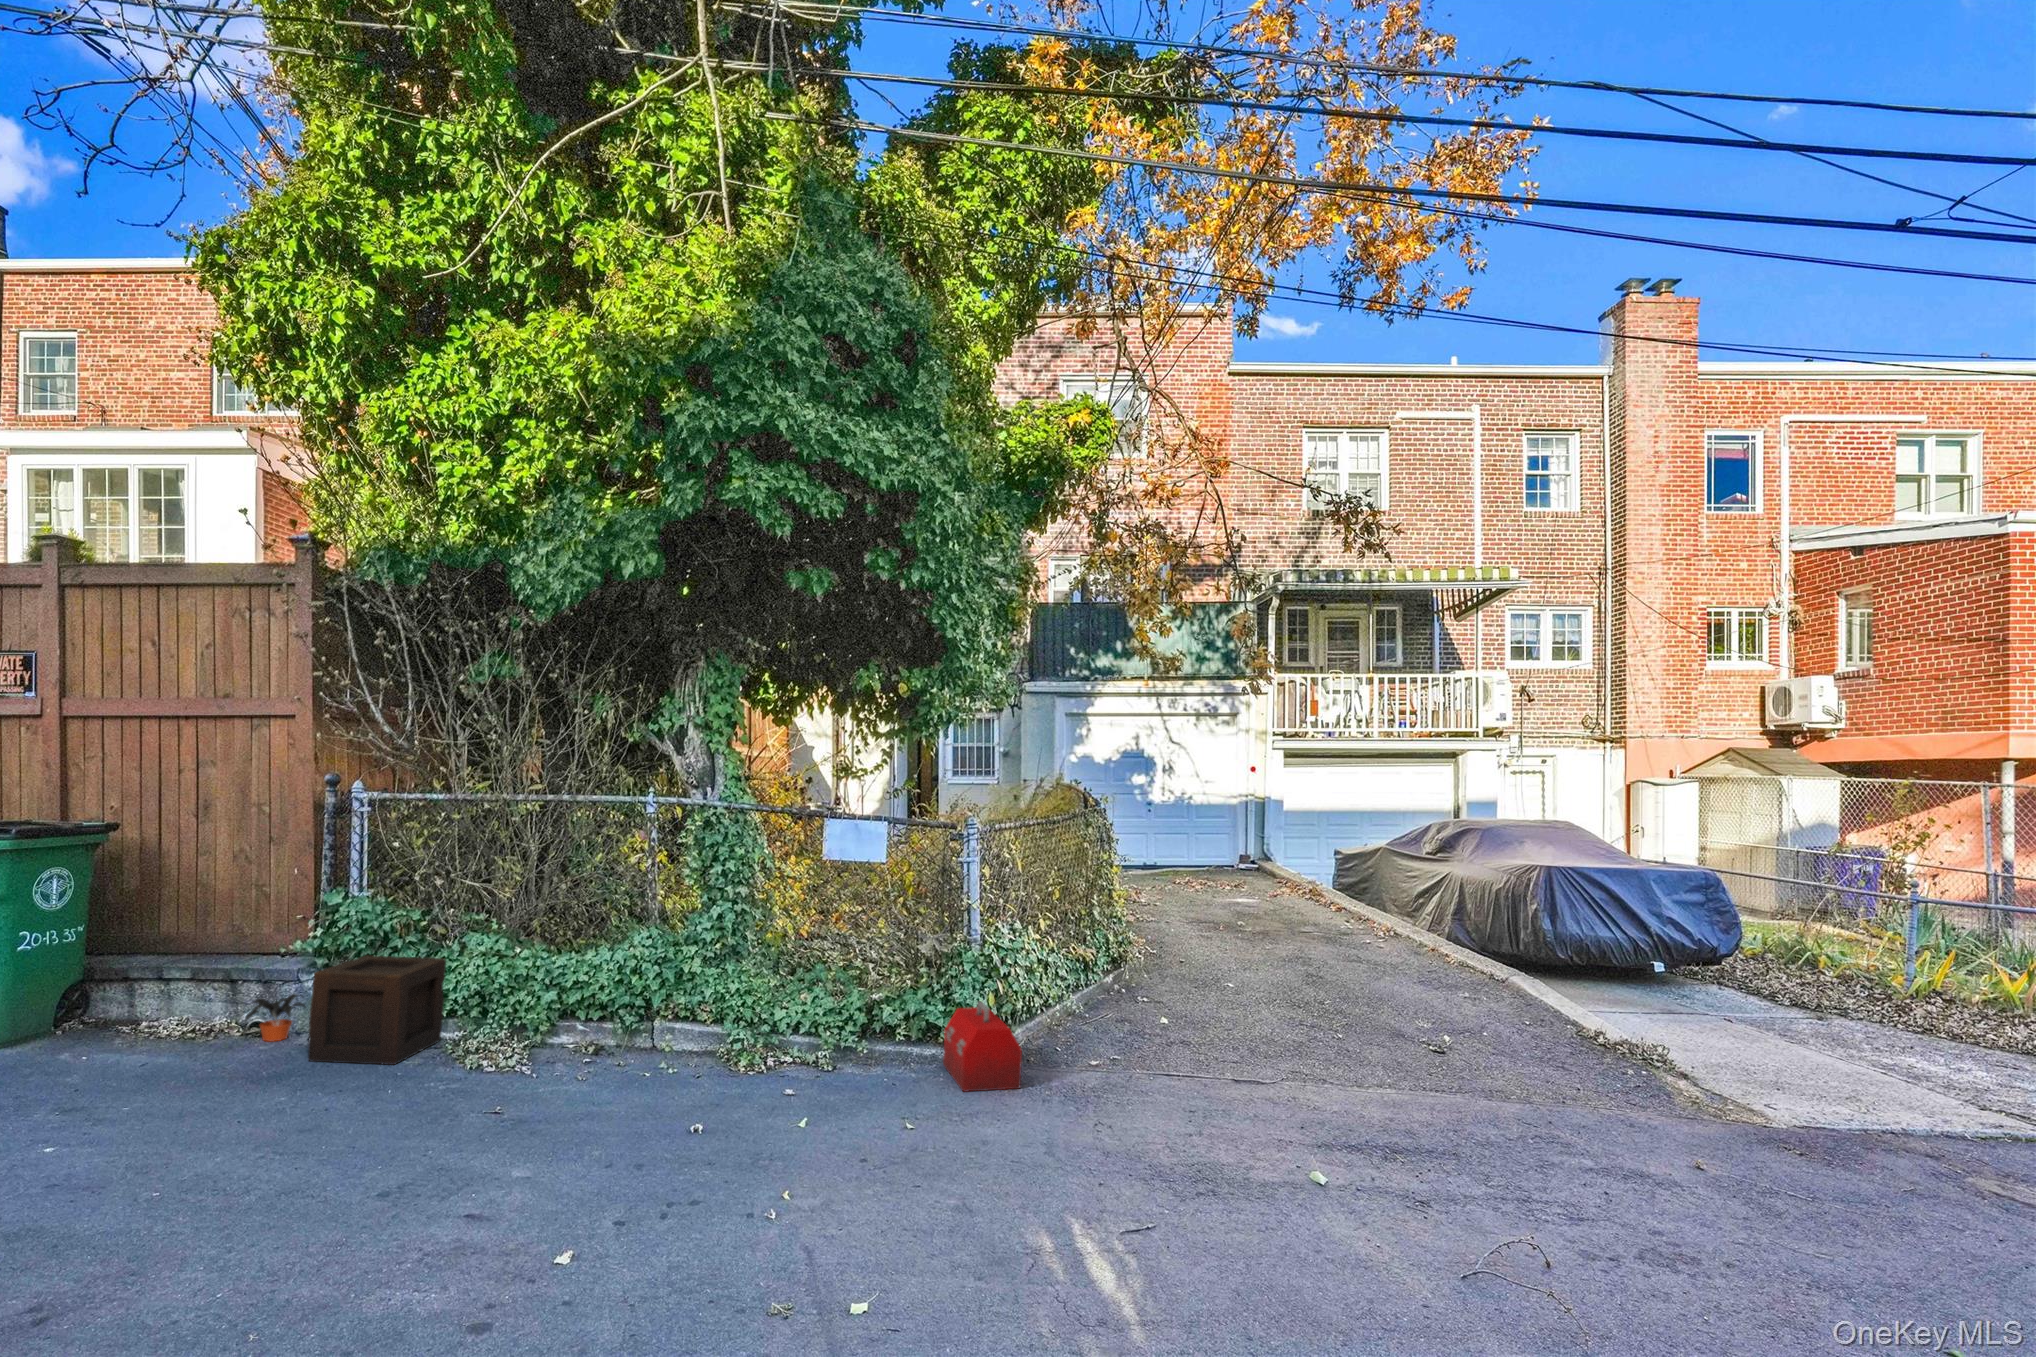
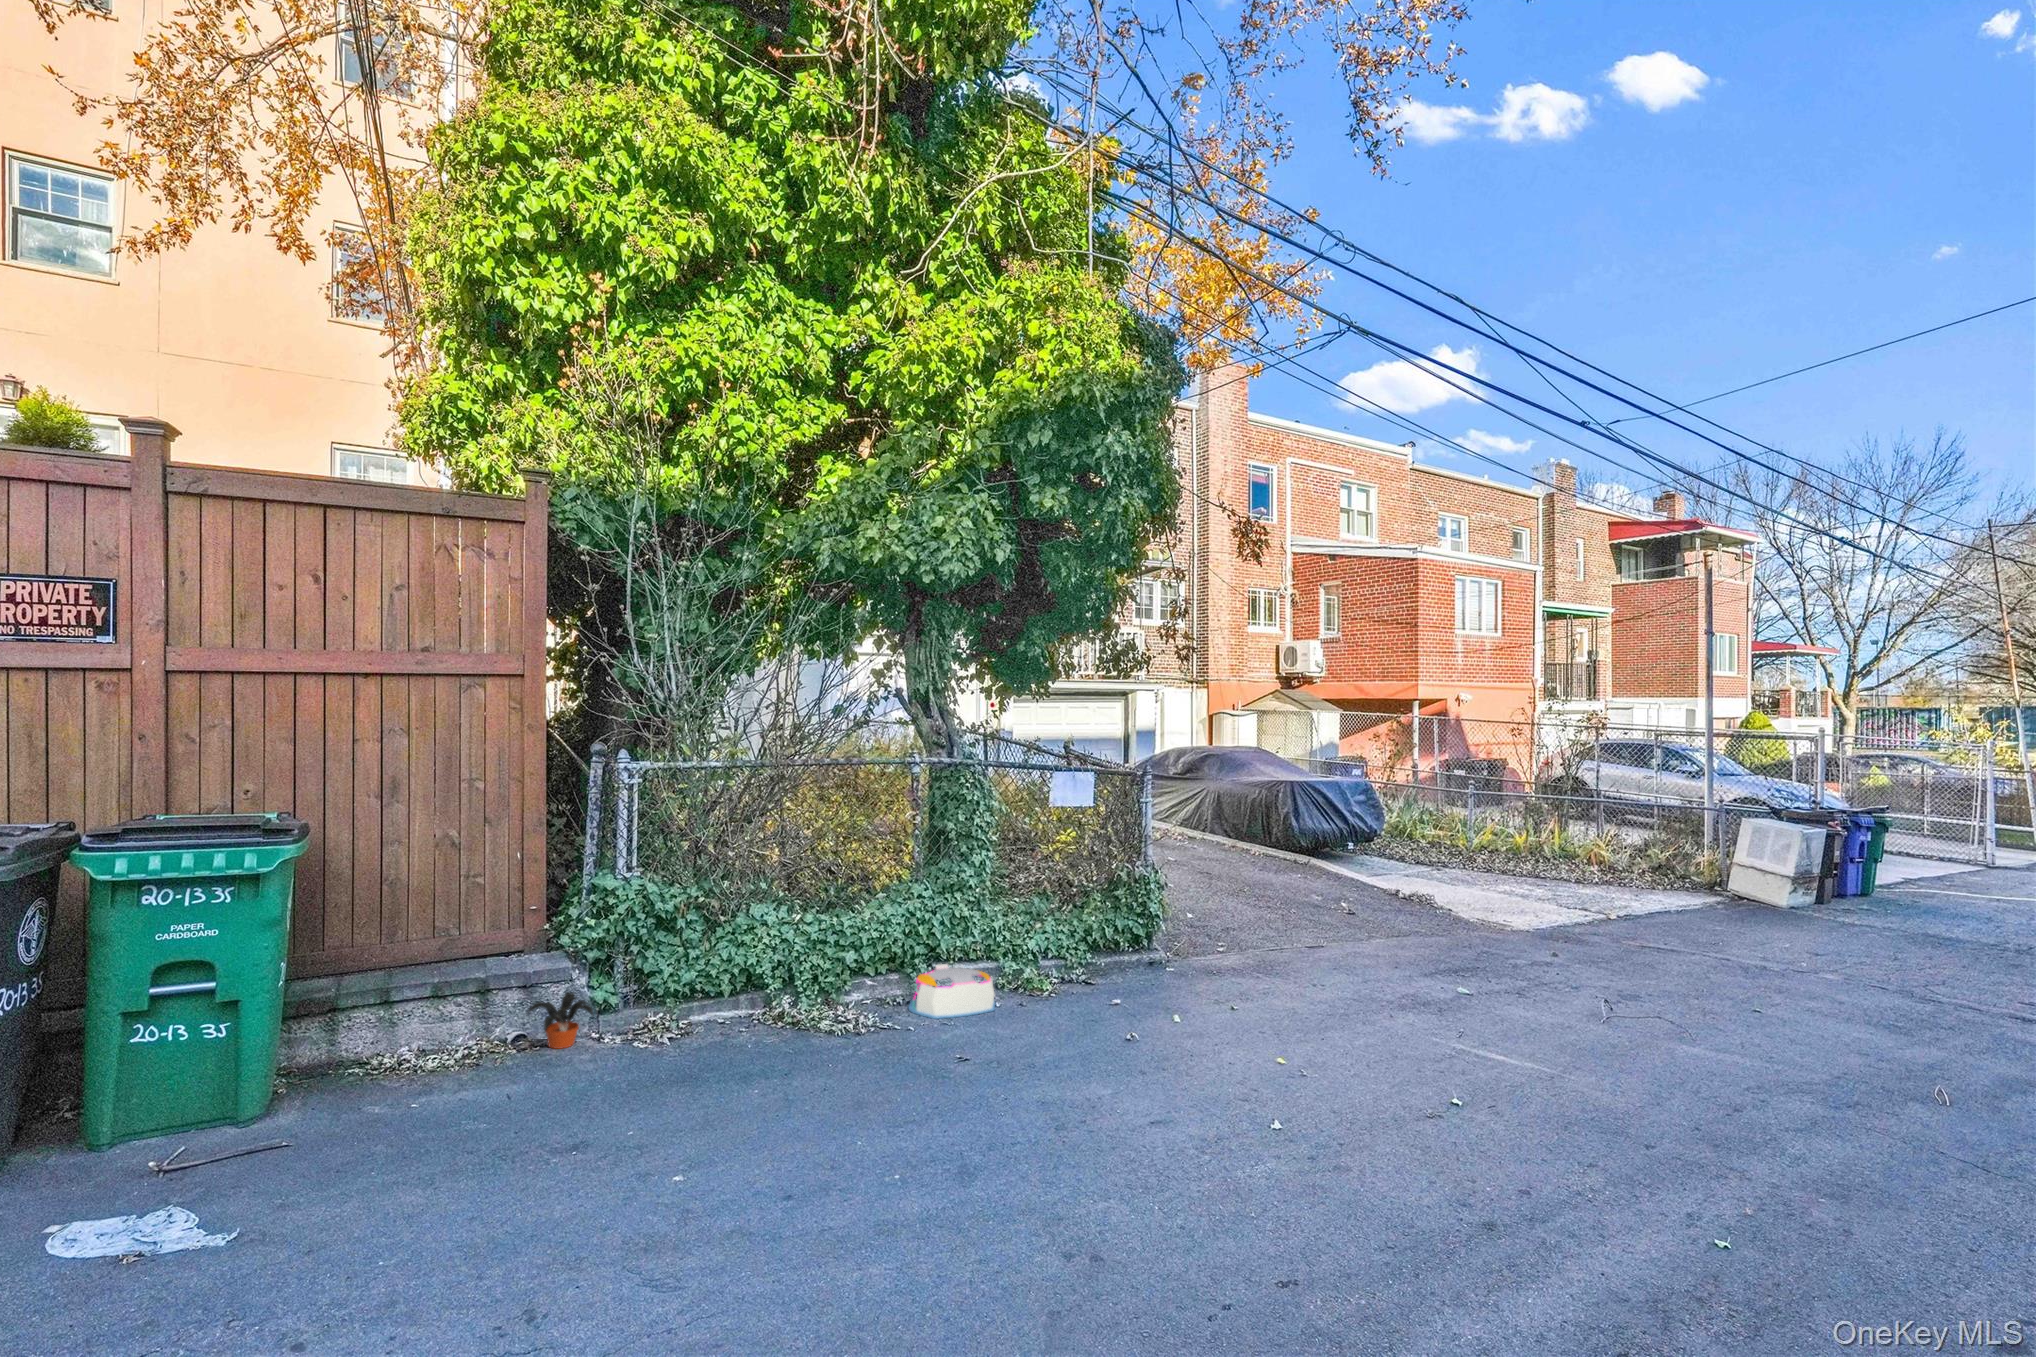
wooden crate: present [308,955,446,1065] -> none [649,932,765,1059]
toolbox: present [943,1001,1022,1092] -> none [1166,916,1253,988]
storage bin: none [583,1016,683,1072] -> present [908,964,995,1019]

